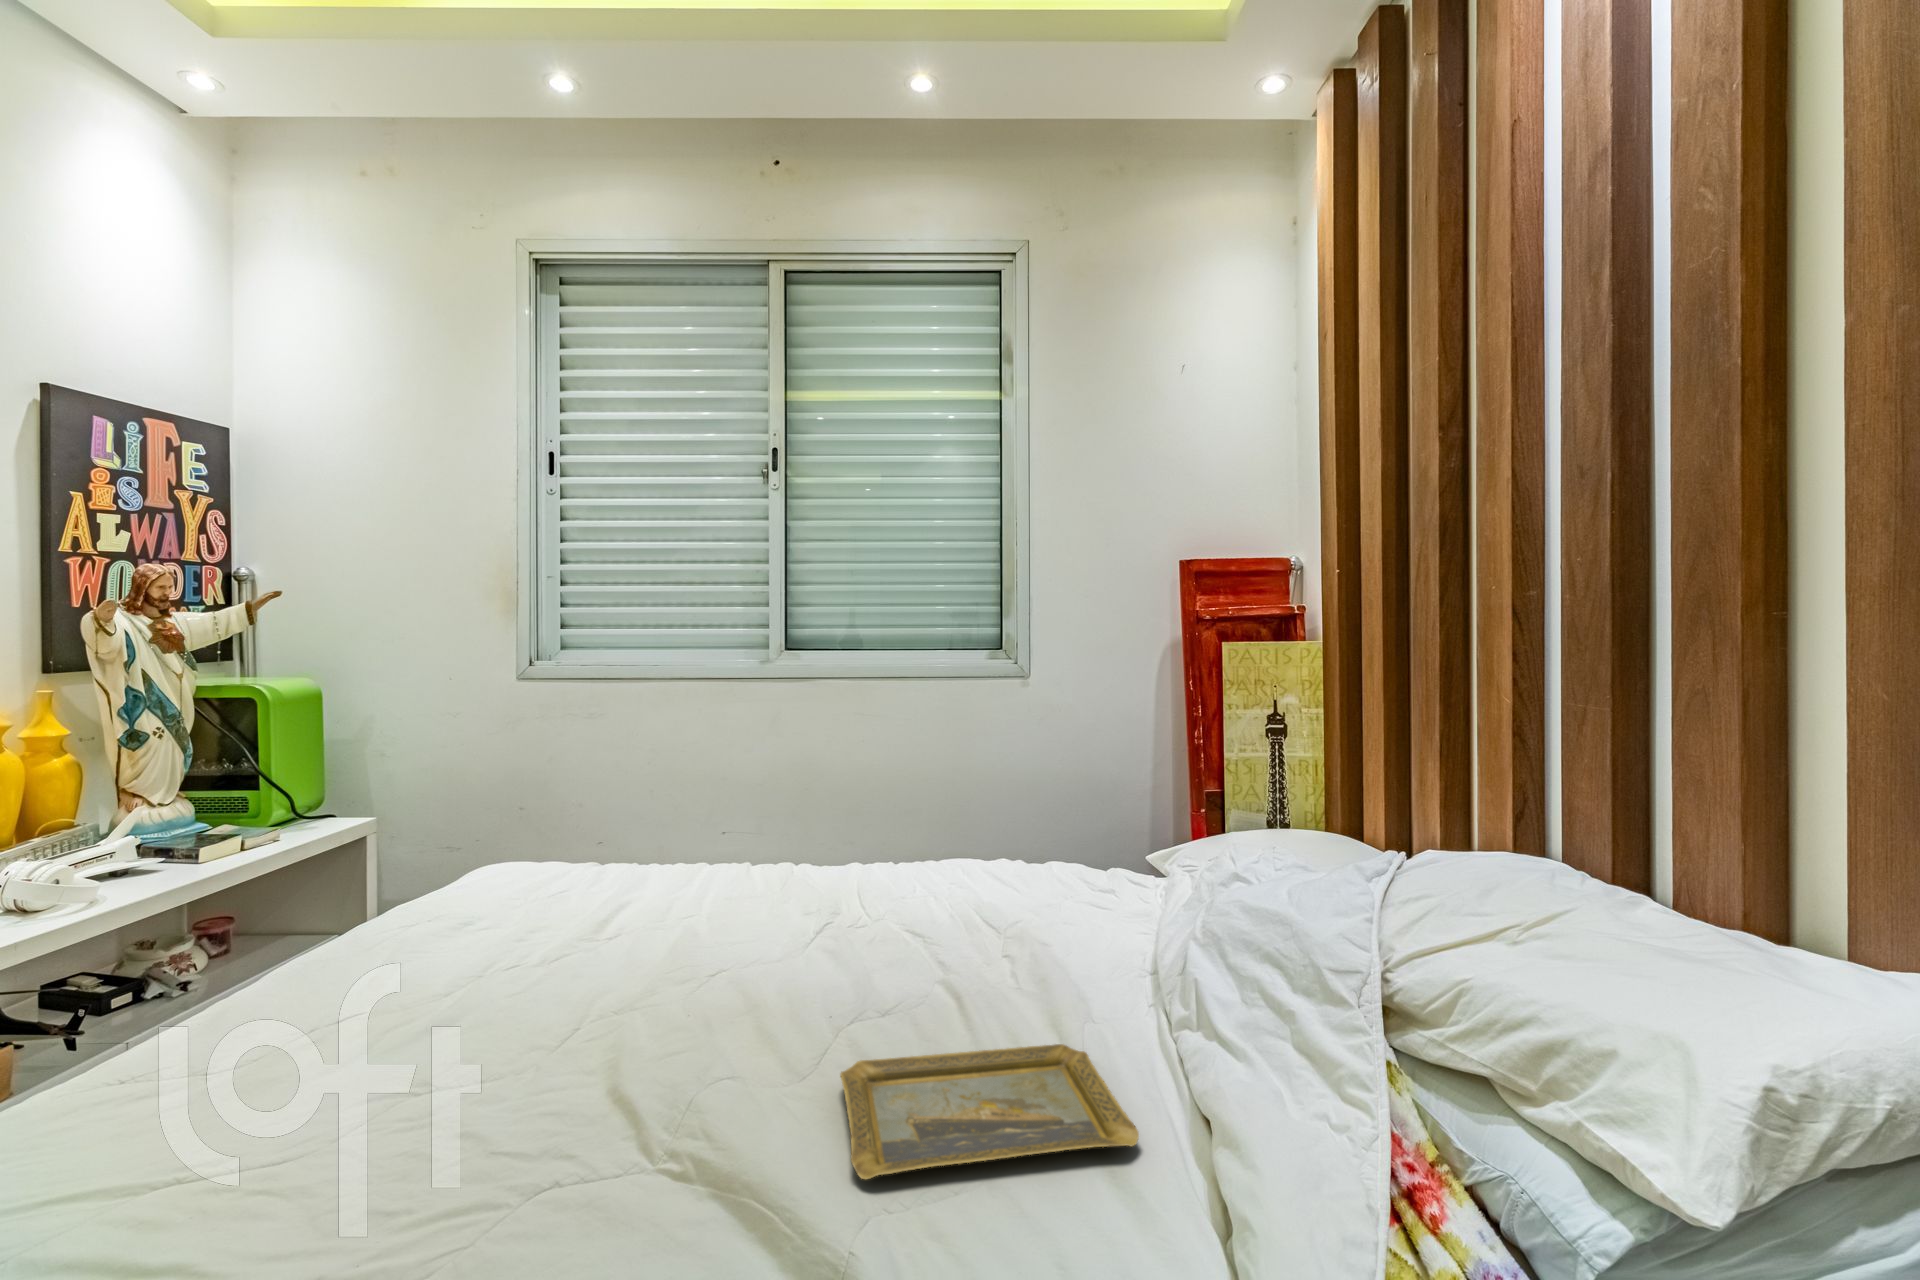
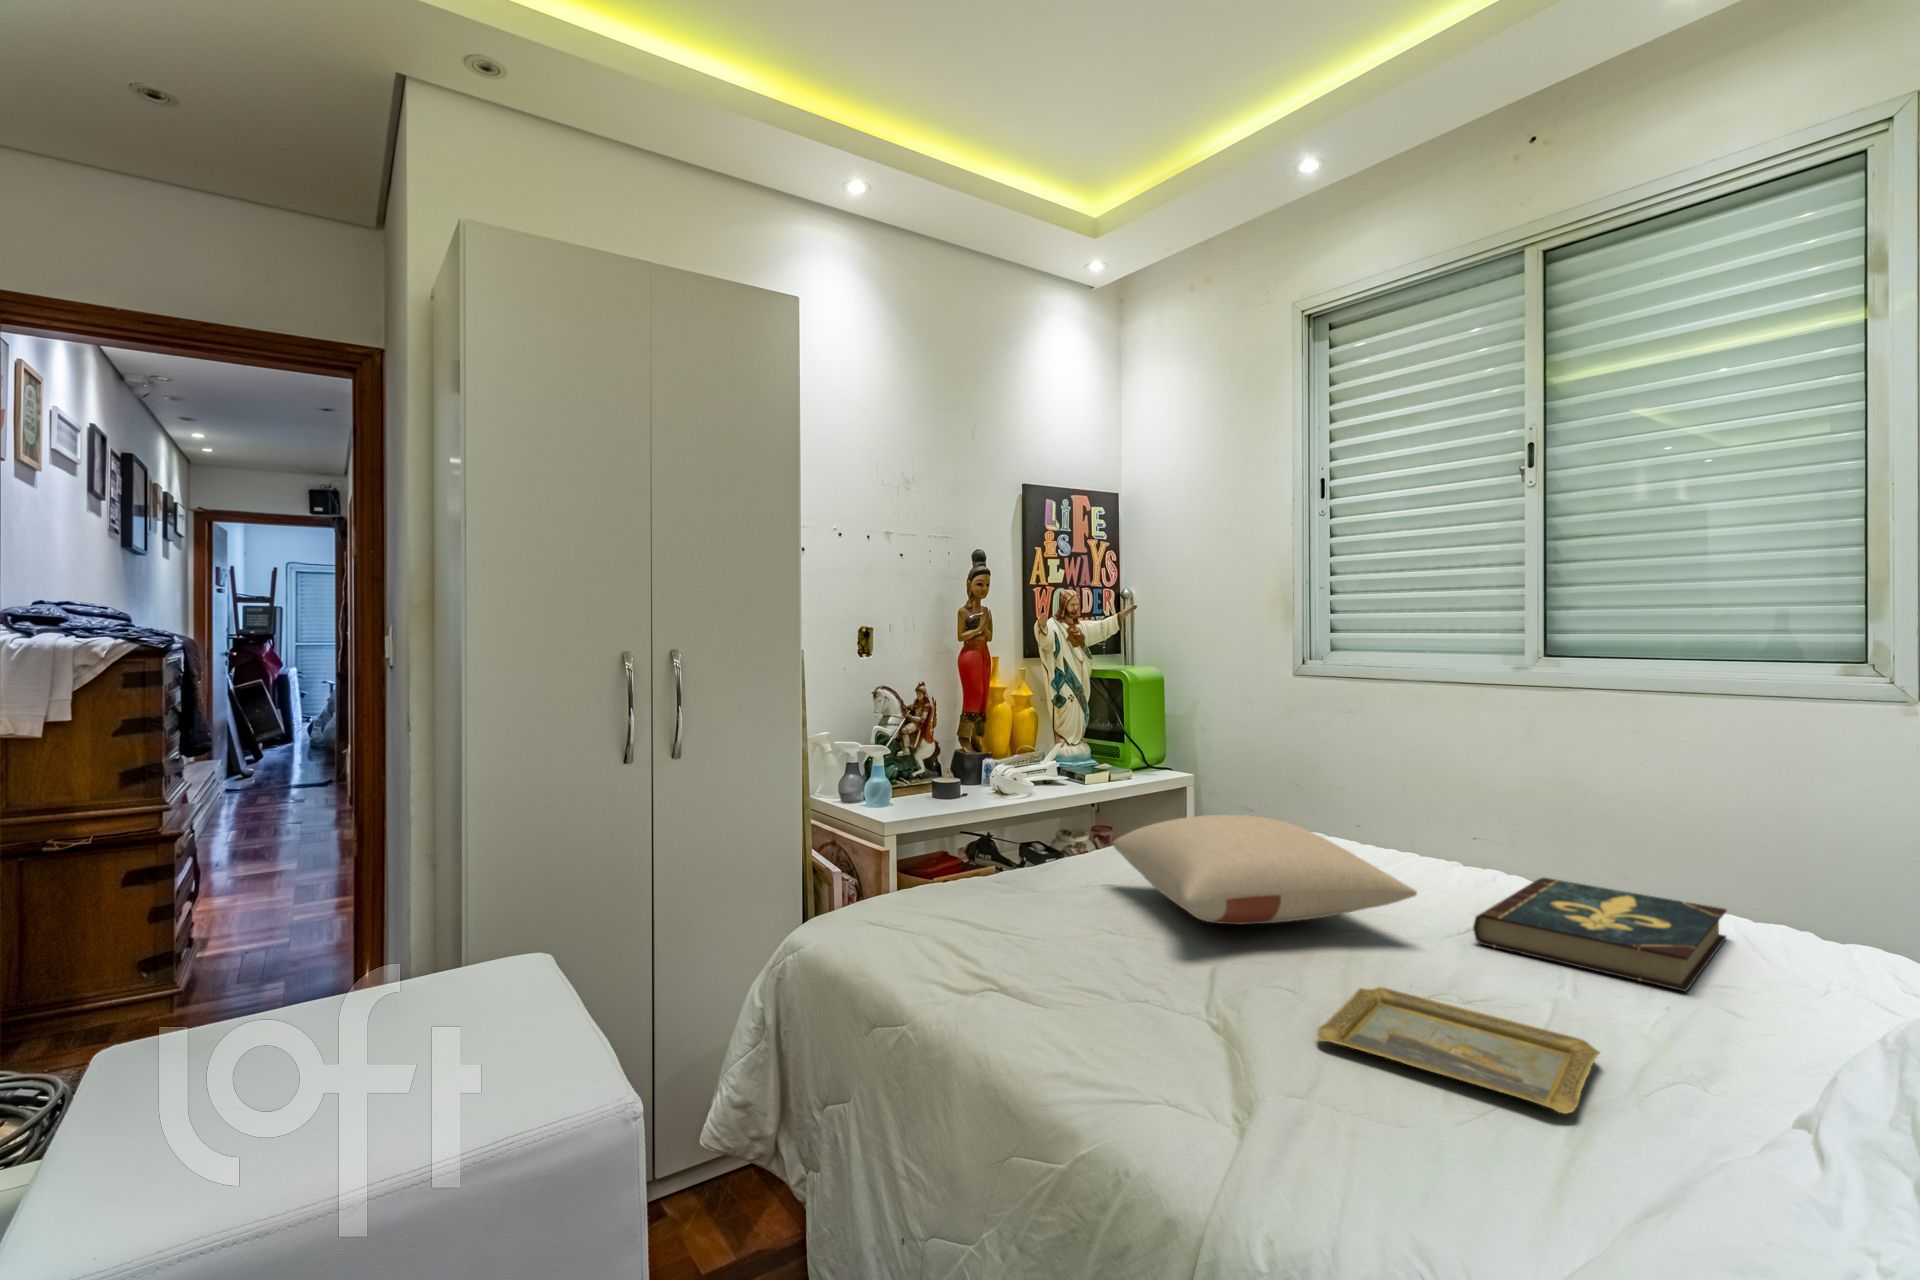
book: none [864,868,1047,963] -> present [1473,878,1726,992]
pillow: none [365,871,822,1048] -> present [1113,815,1417,924]

